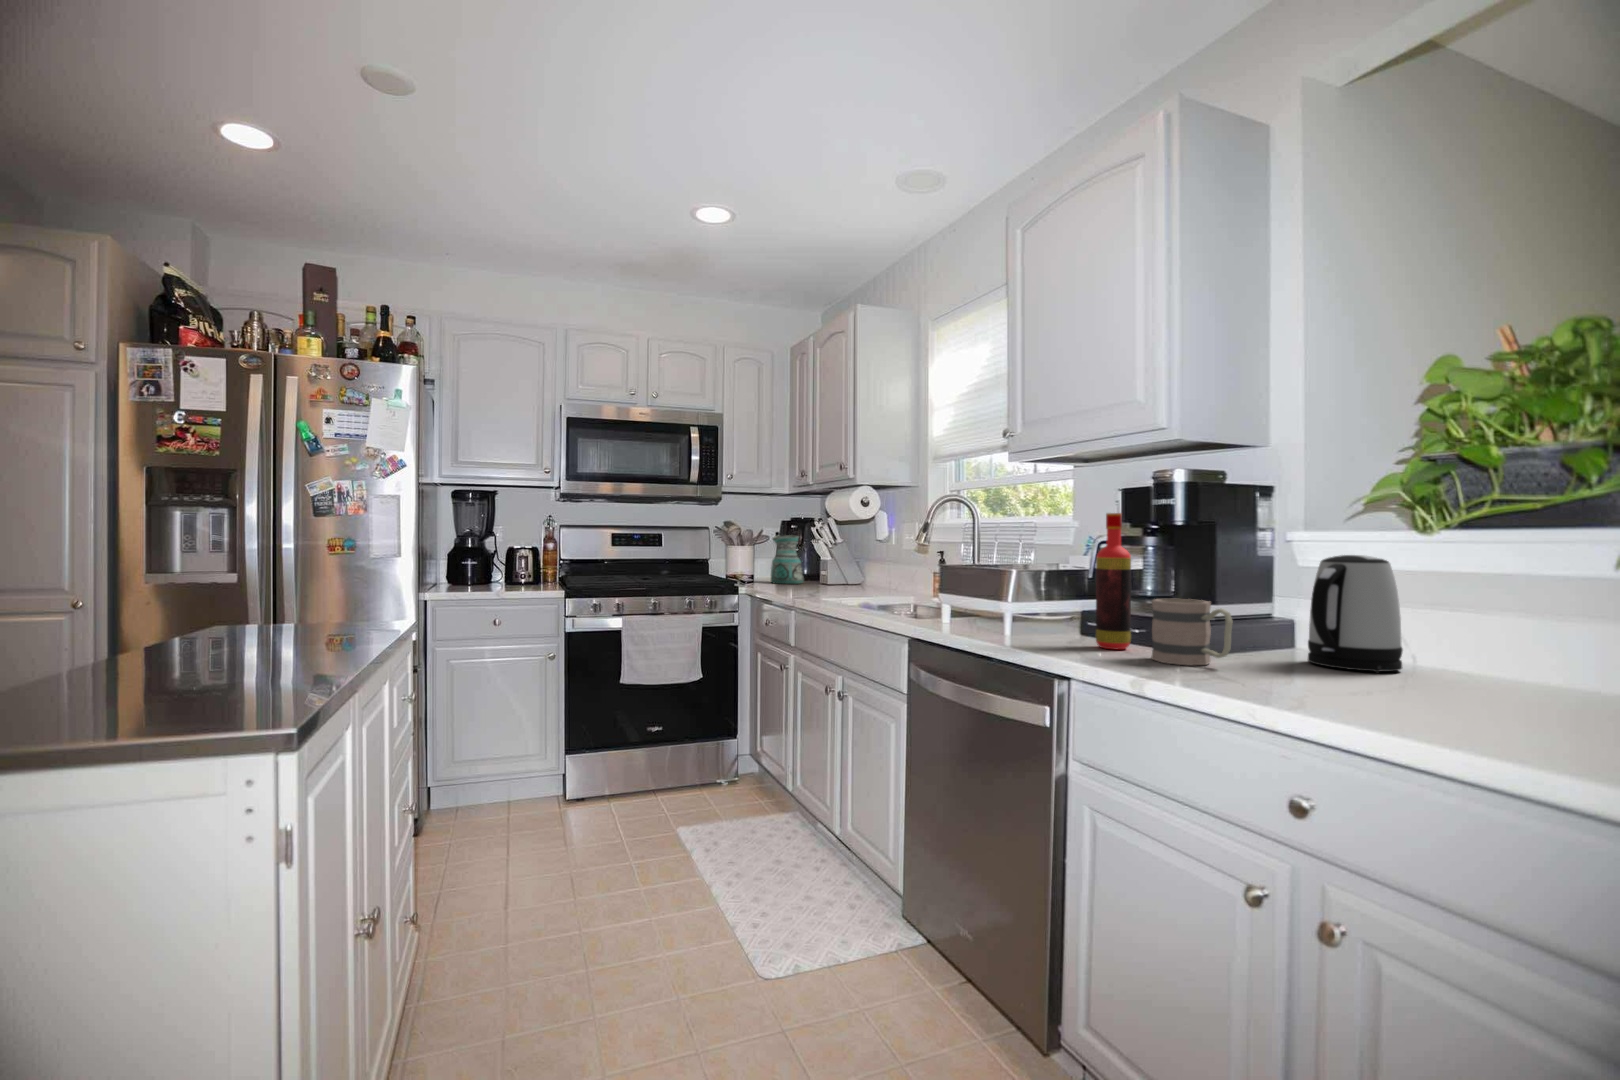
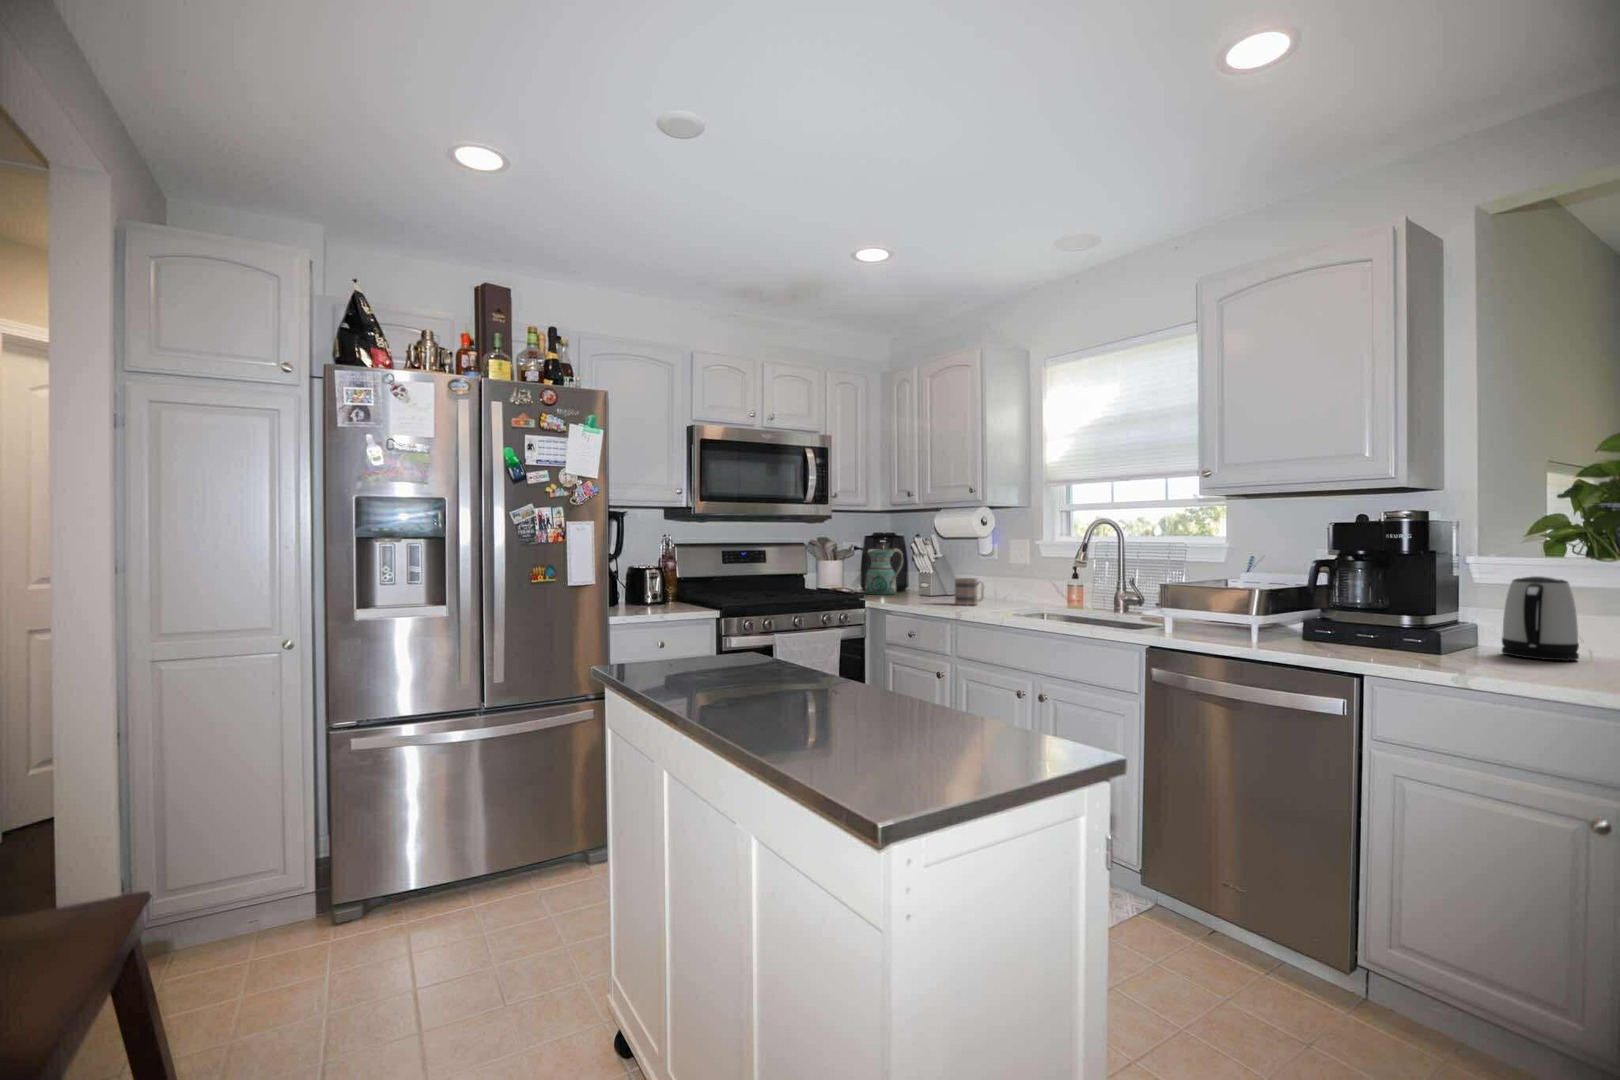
bottle: present [1096,513,1131,649] -> none [1339,545,1370,650]
mug: present [1151,599,1233,665] -> present [955,578,984,605]

